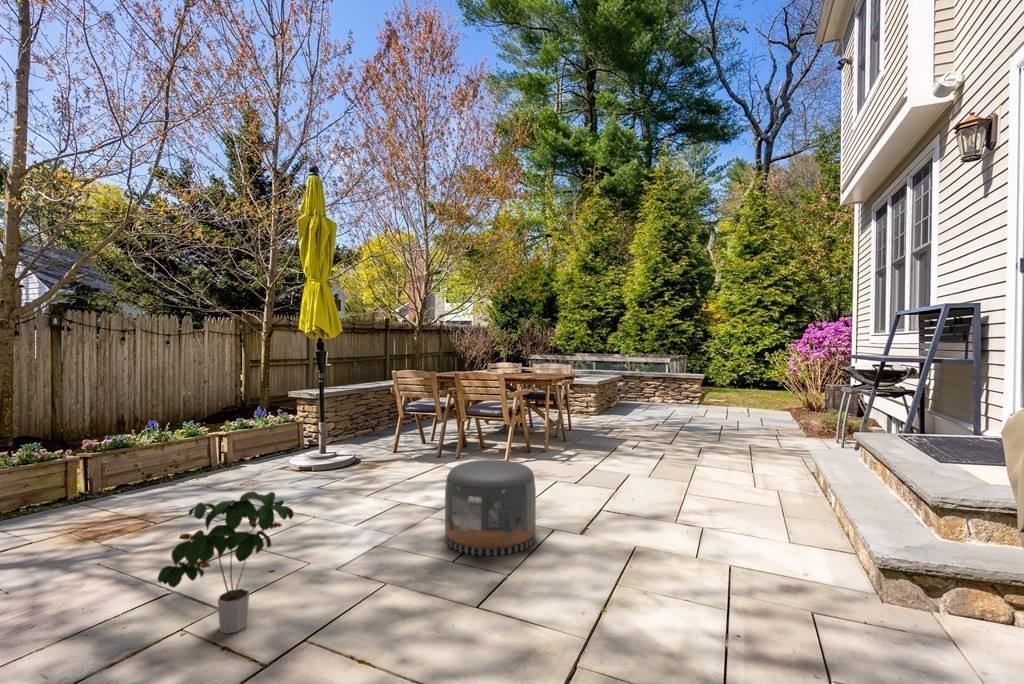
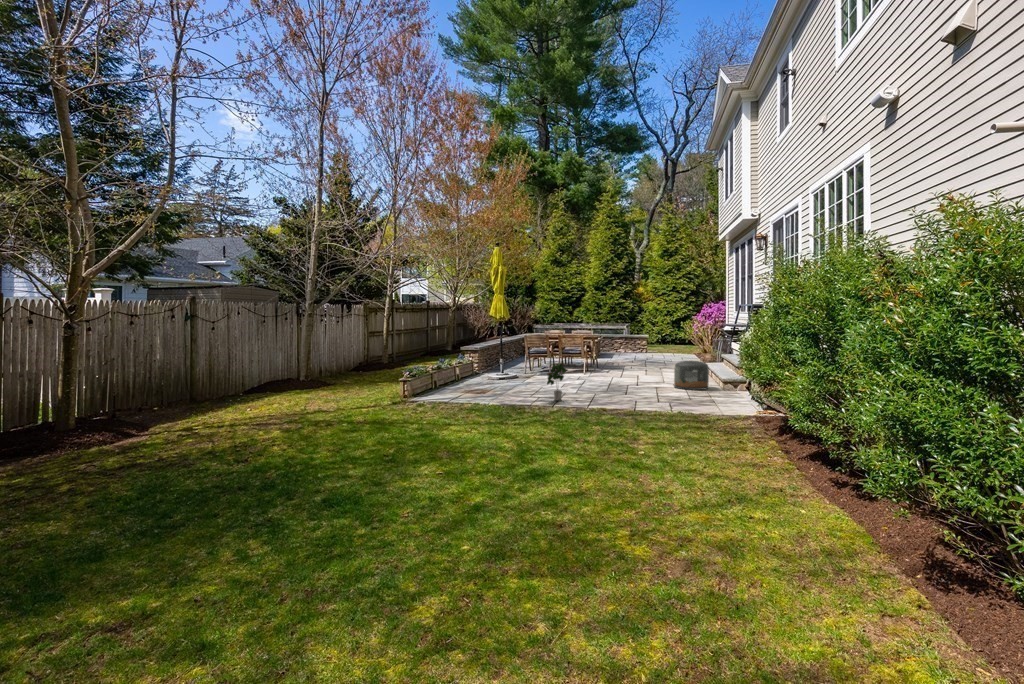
pouf: present [445,459,536,556] -> present [674,361,709,390]

